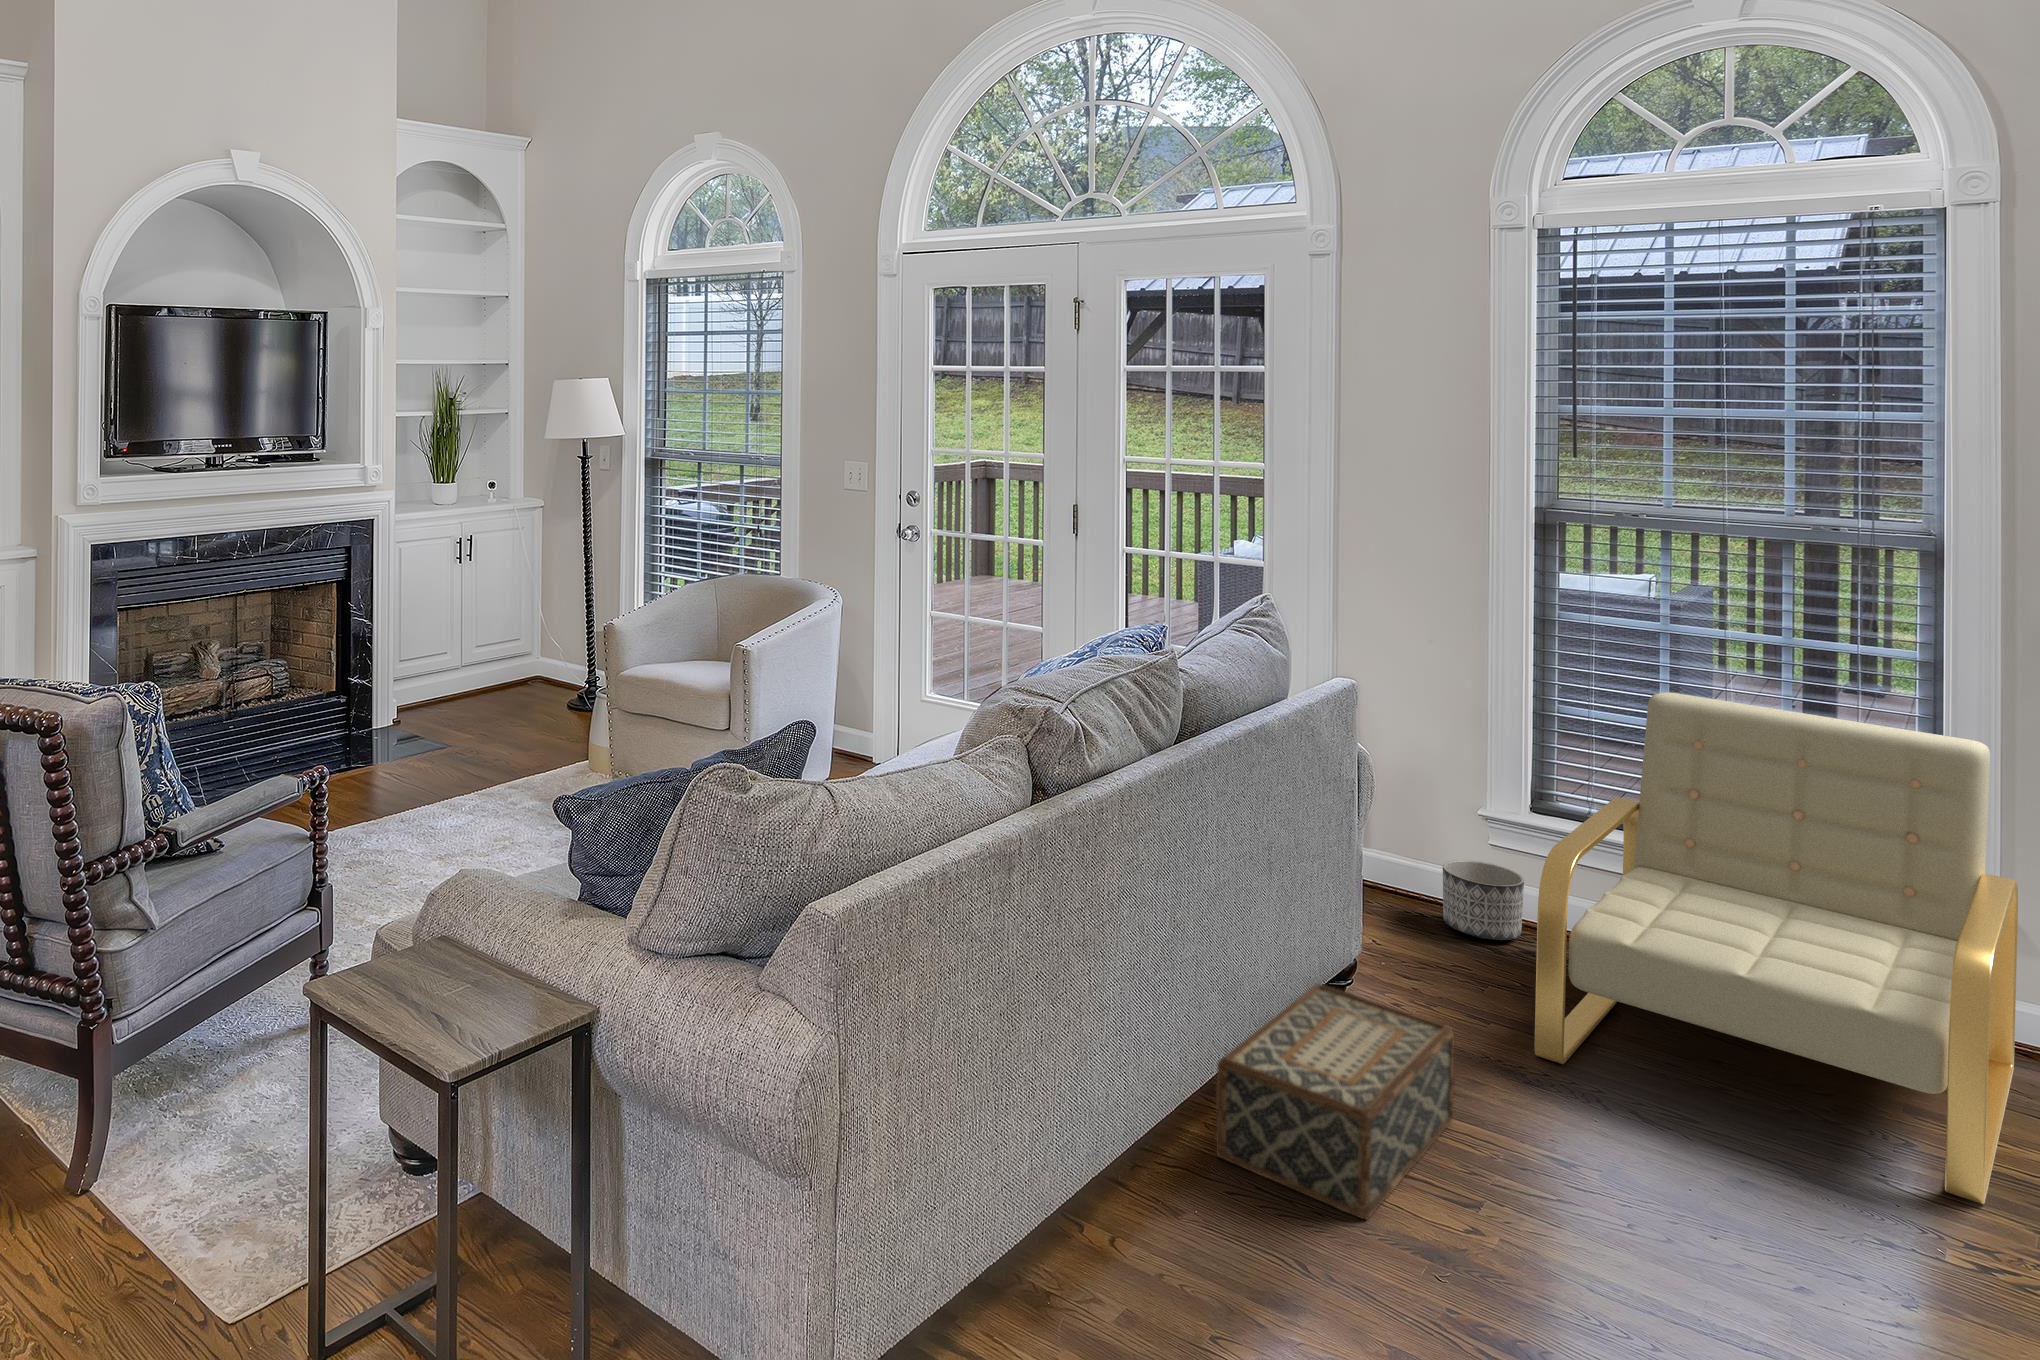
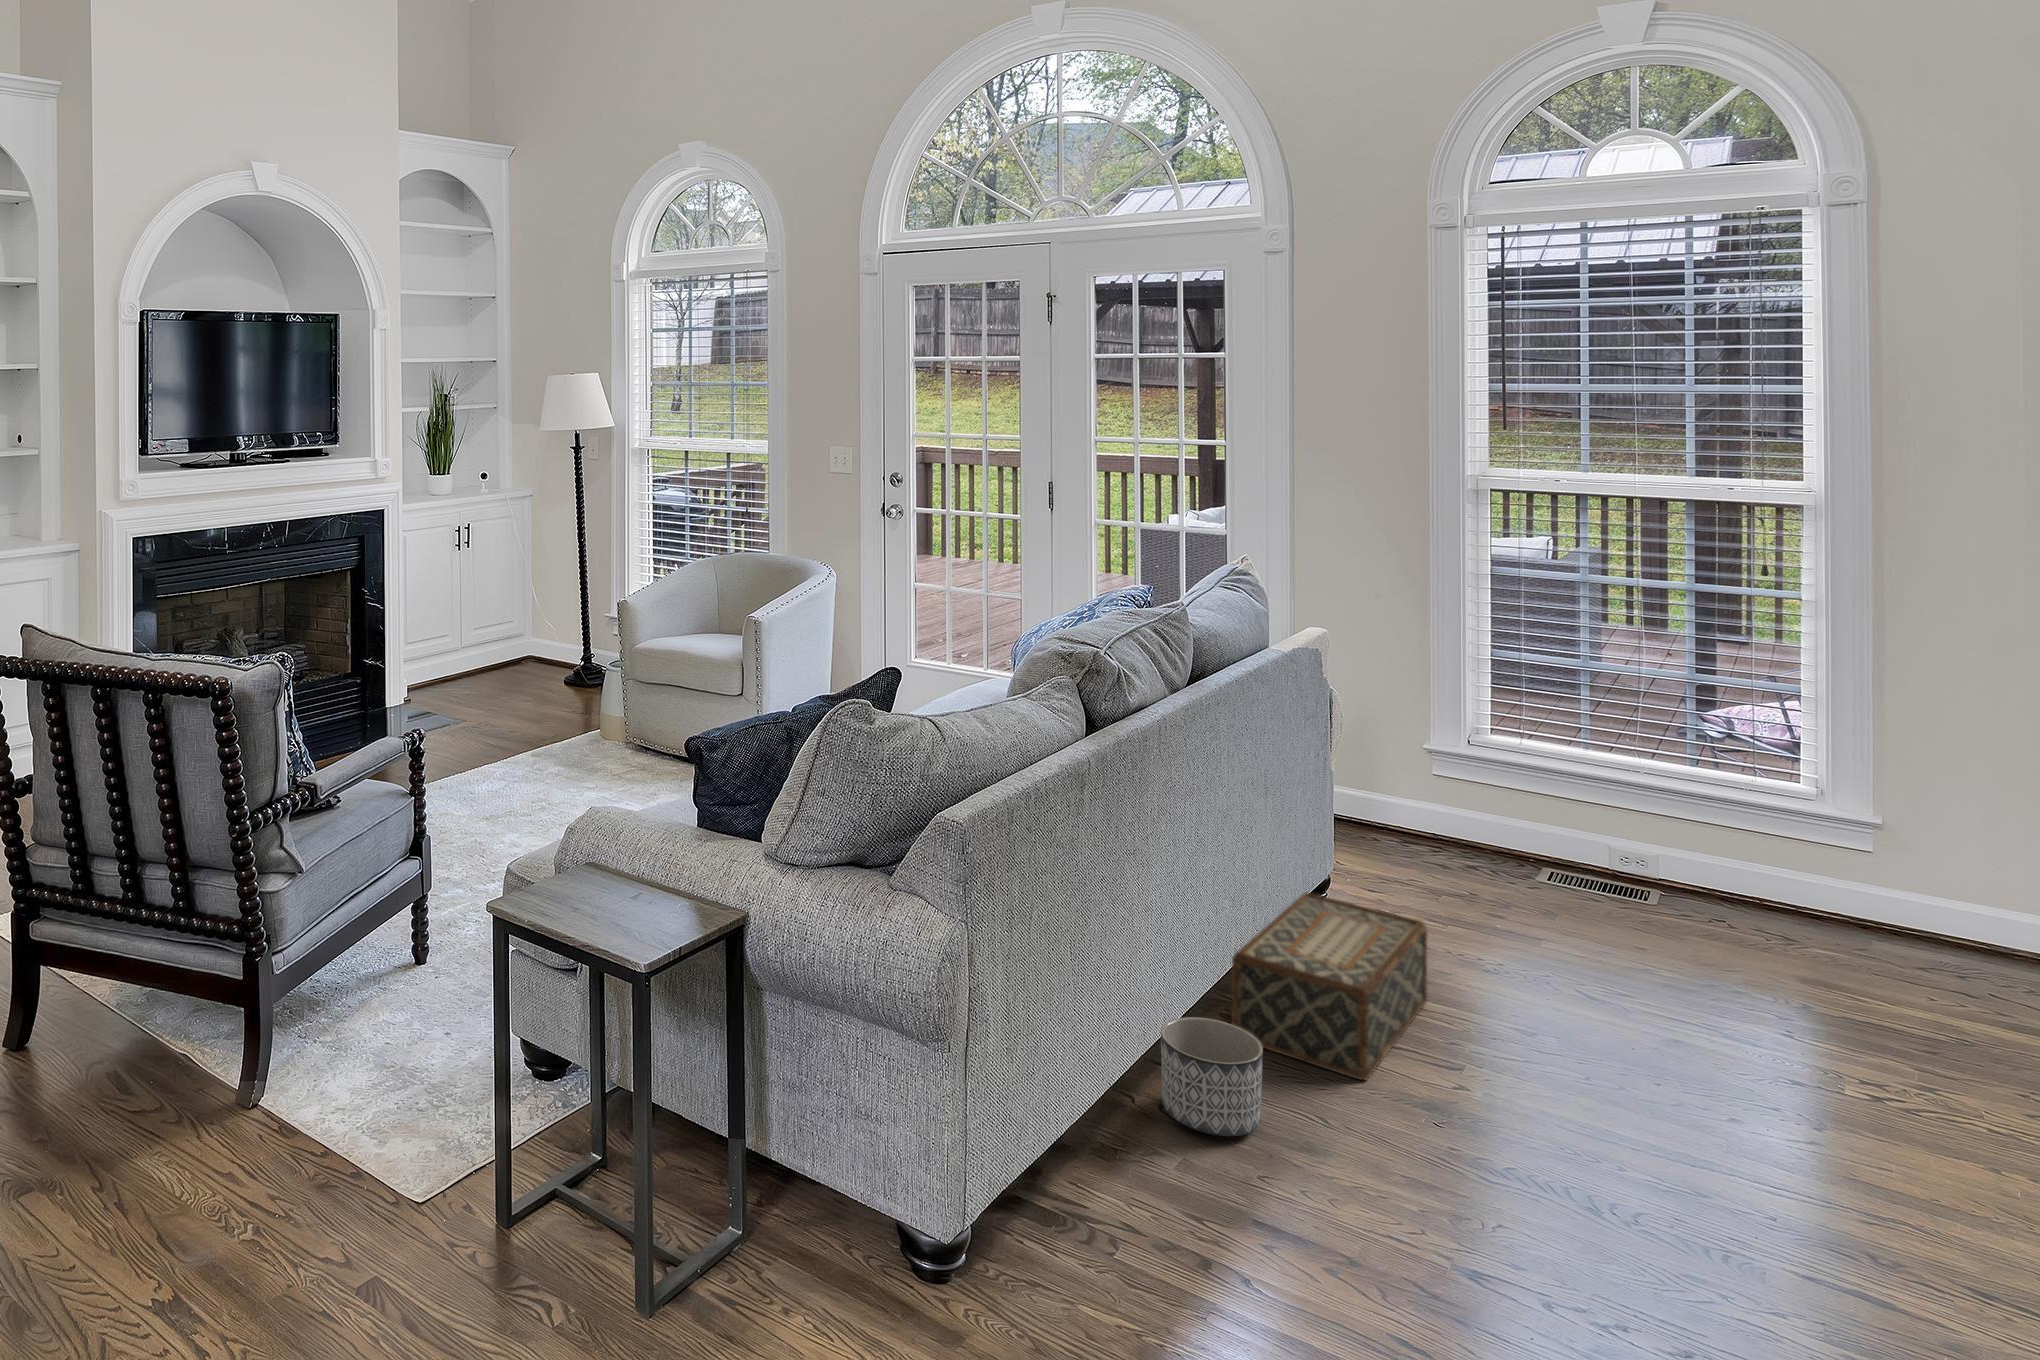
armchair: present [1535,692,2018,1204] -> none [1488,635,1888,1049]
planter: present [1443,860,1524,940] -> present [1161,1017,1263,1136]

